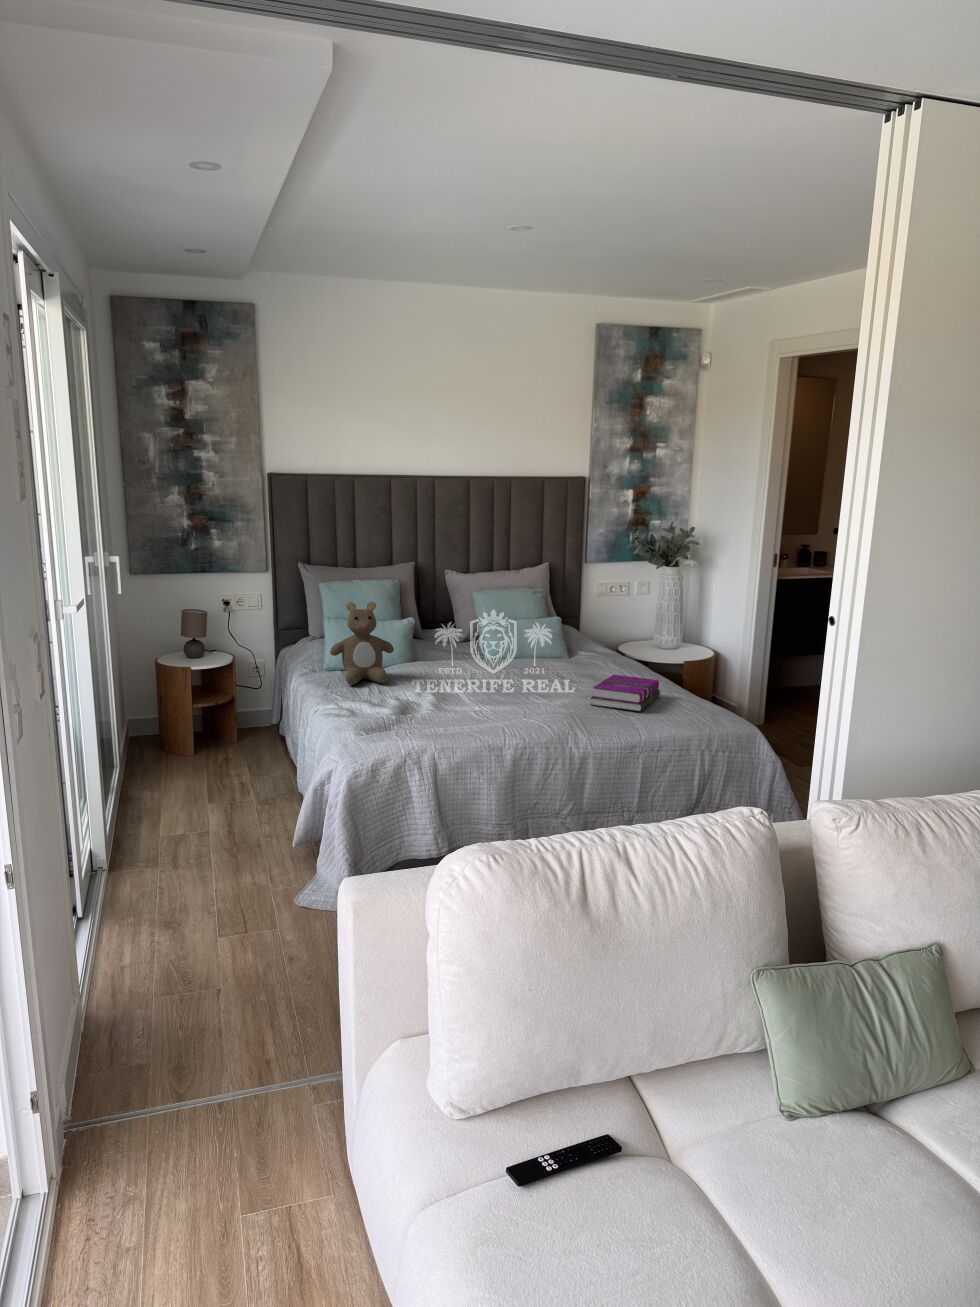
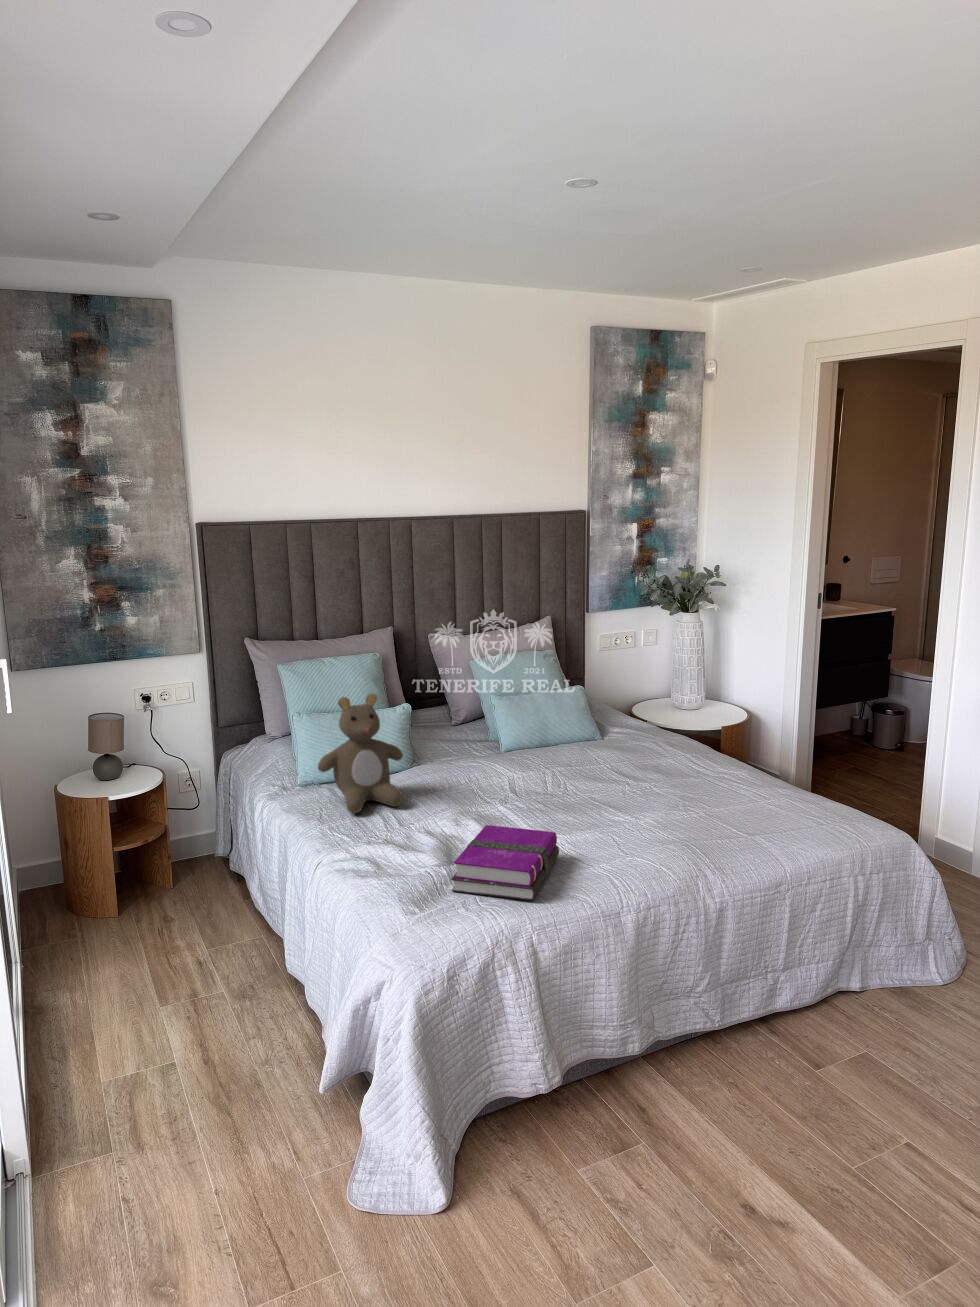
hardback book: present [591,675,660,712] -> present [451,825,559,900]

